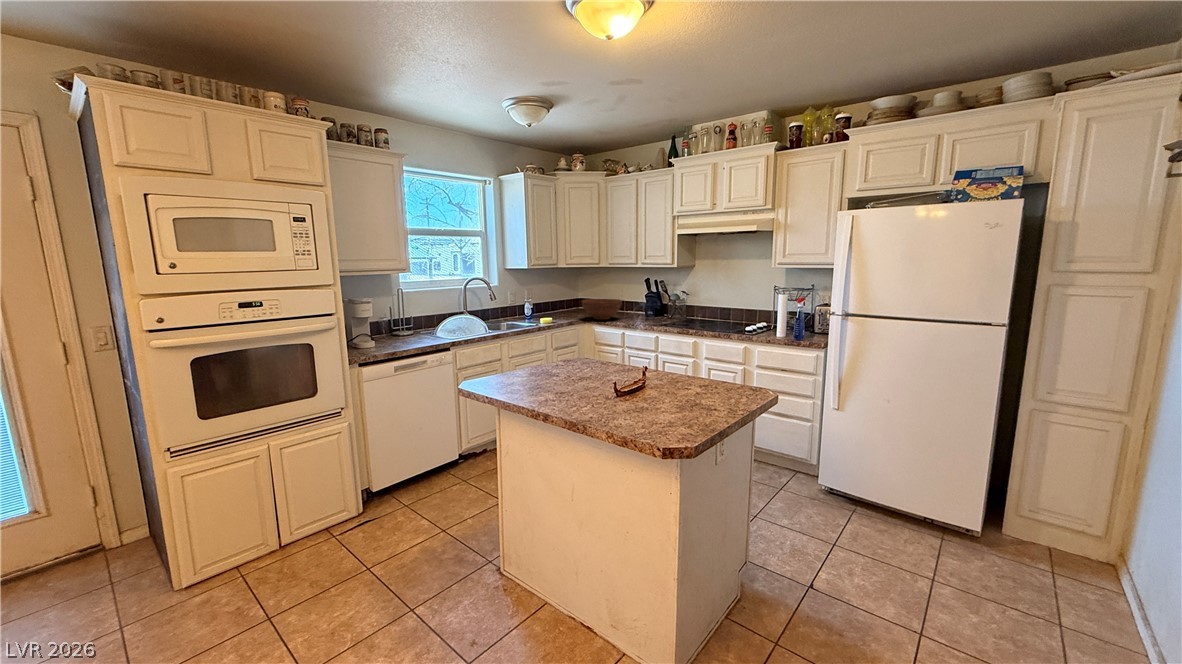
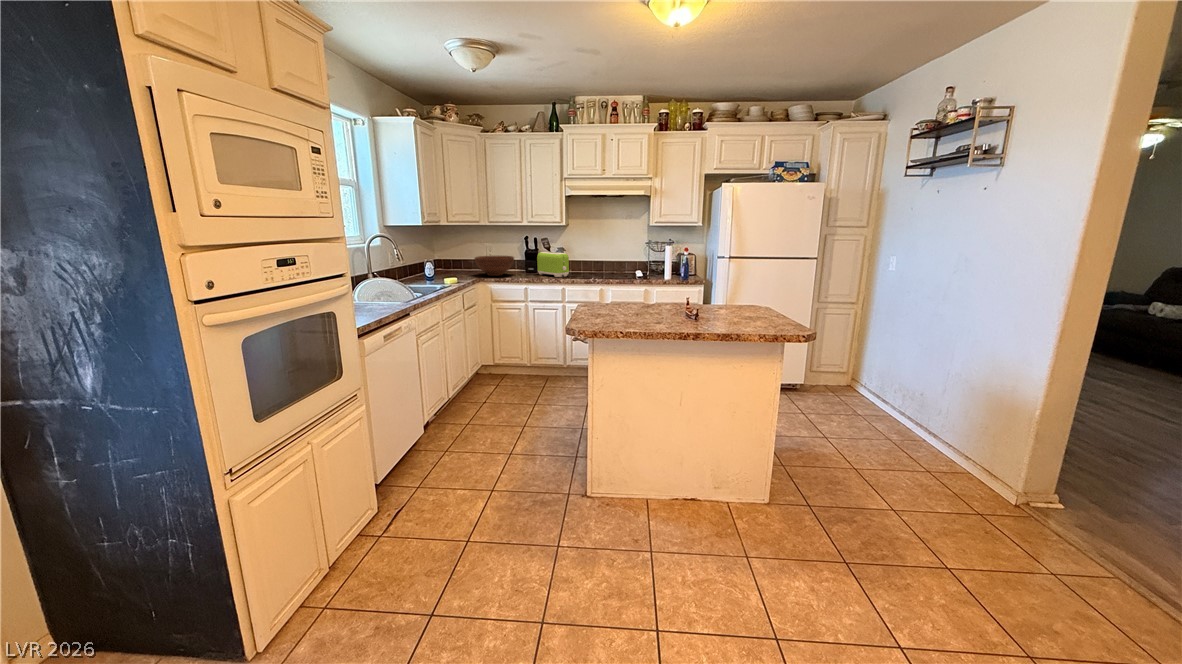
toaster: none [646,297,674,325] -> present [537,252,569,277]

